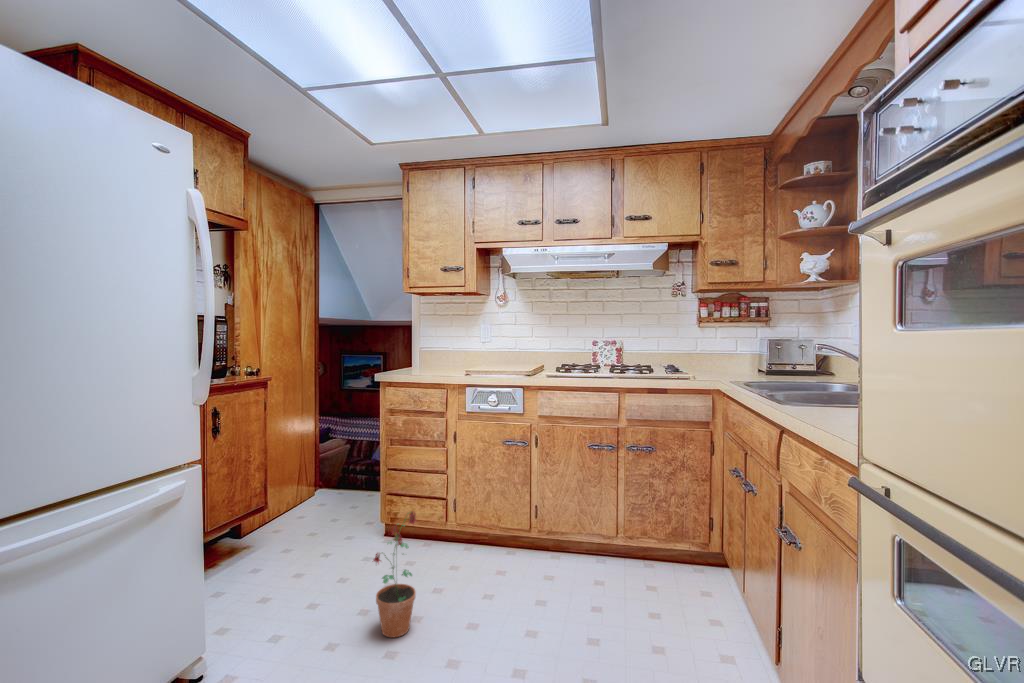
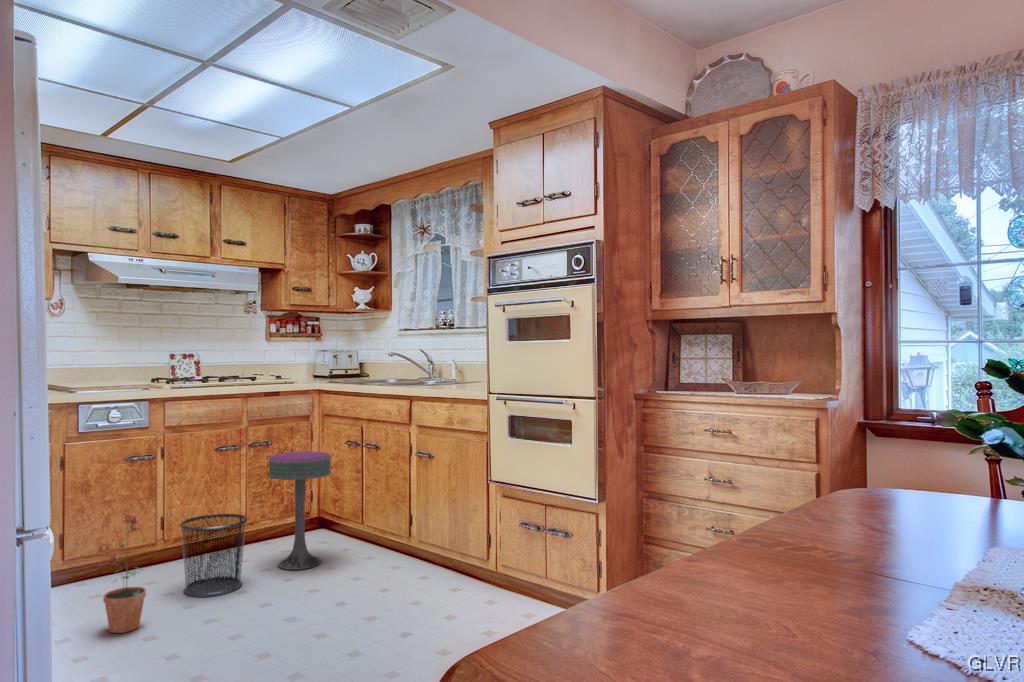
bar stool: none [597,470,678,638] -> present [269,451,331,570]
waste bin: none [484,523,556,630] -> present [180,514,247,597]

